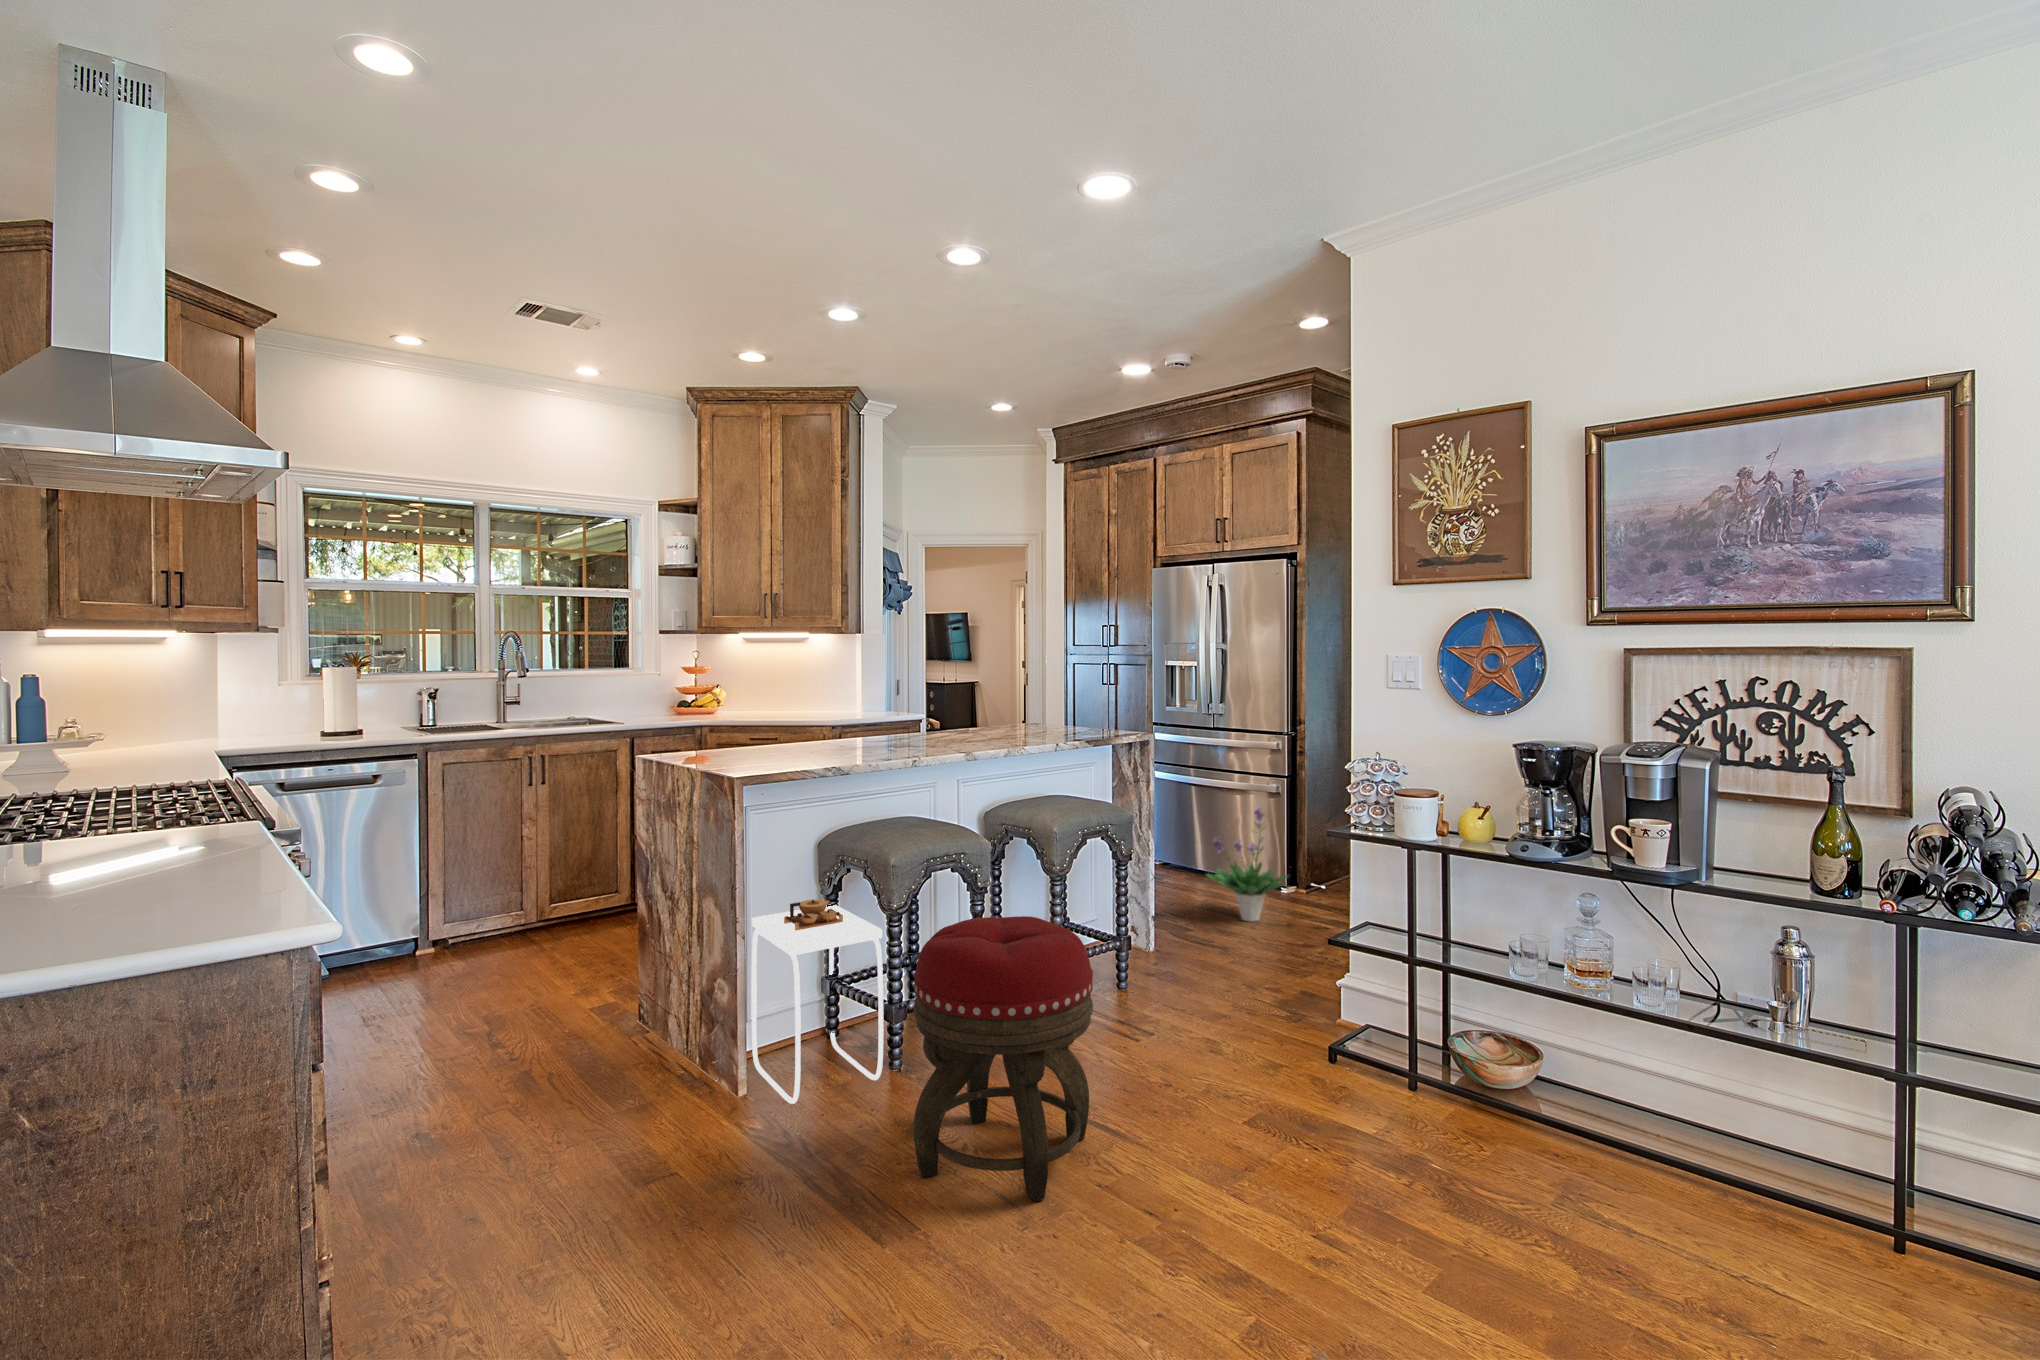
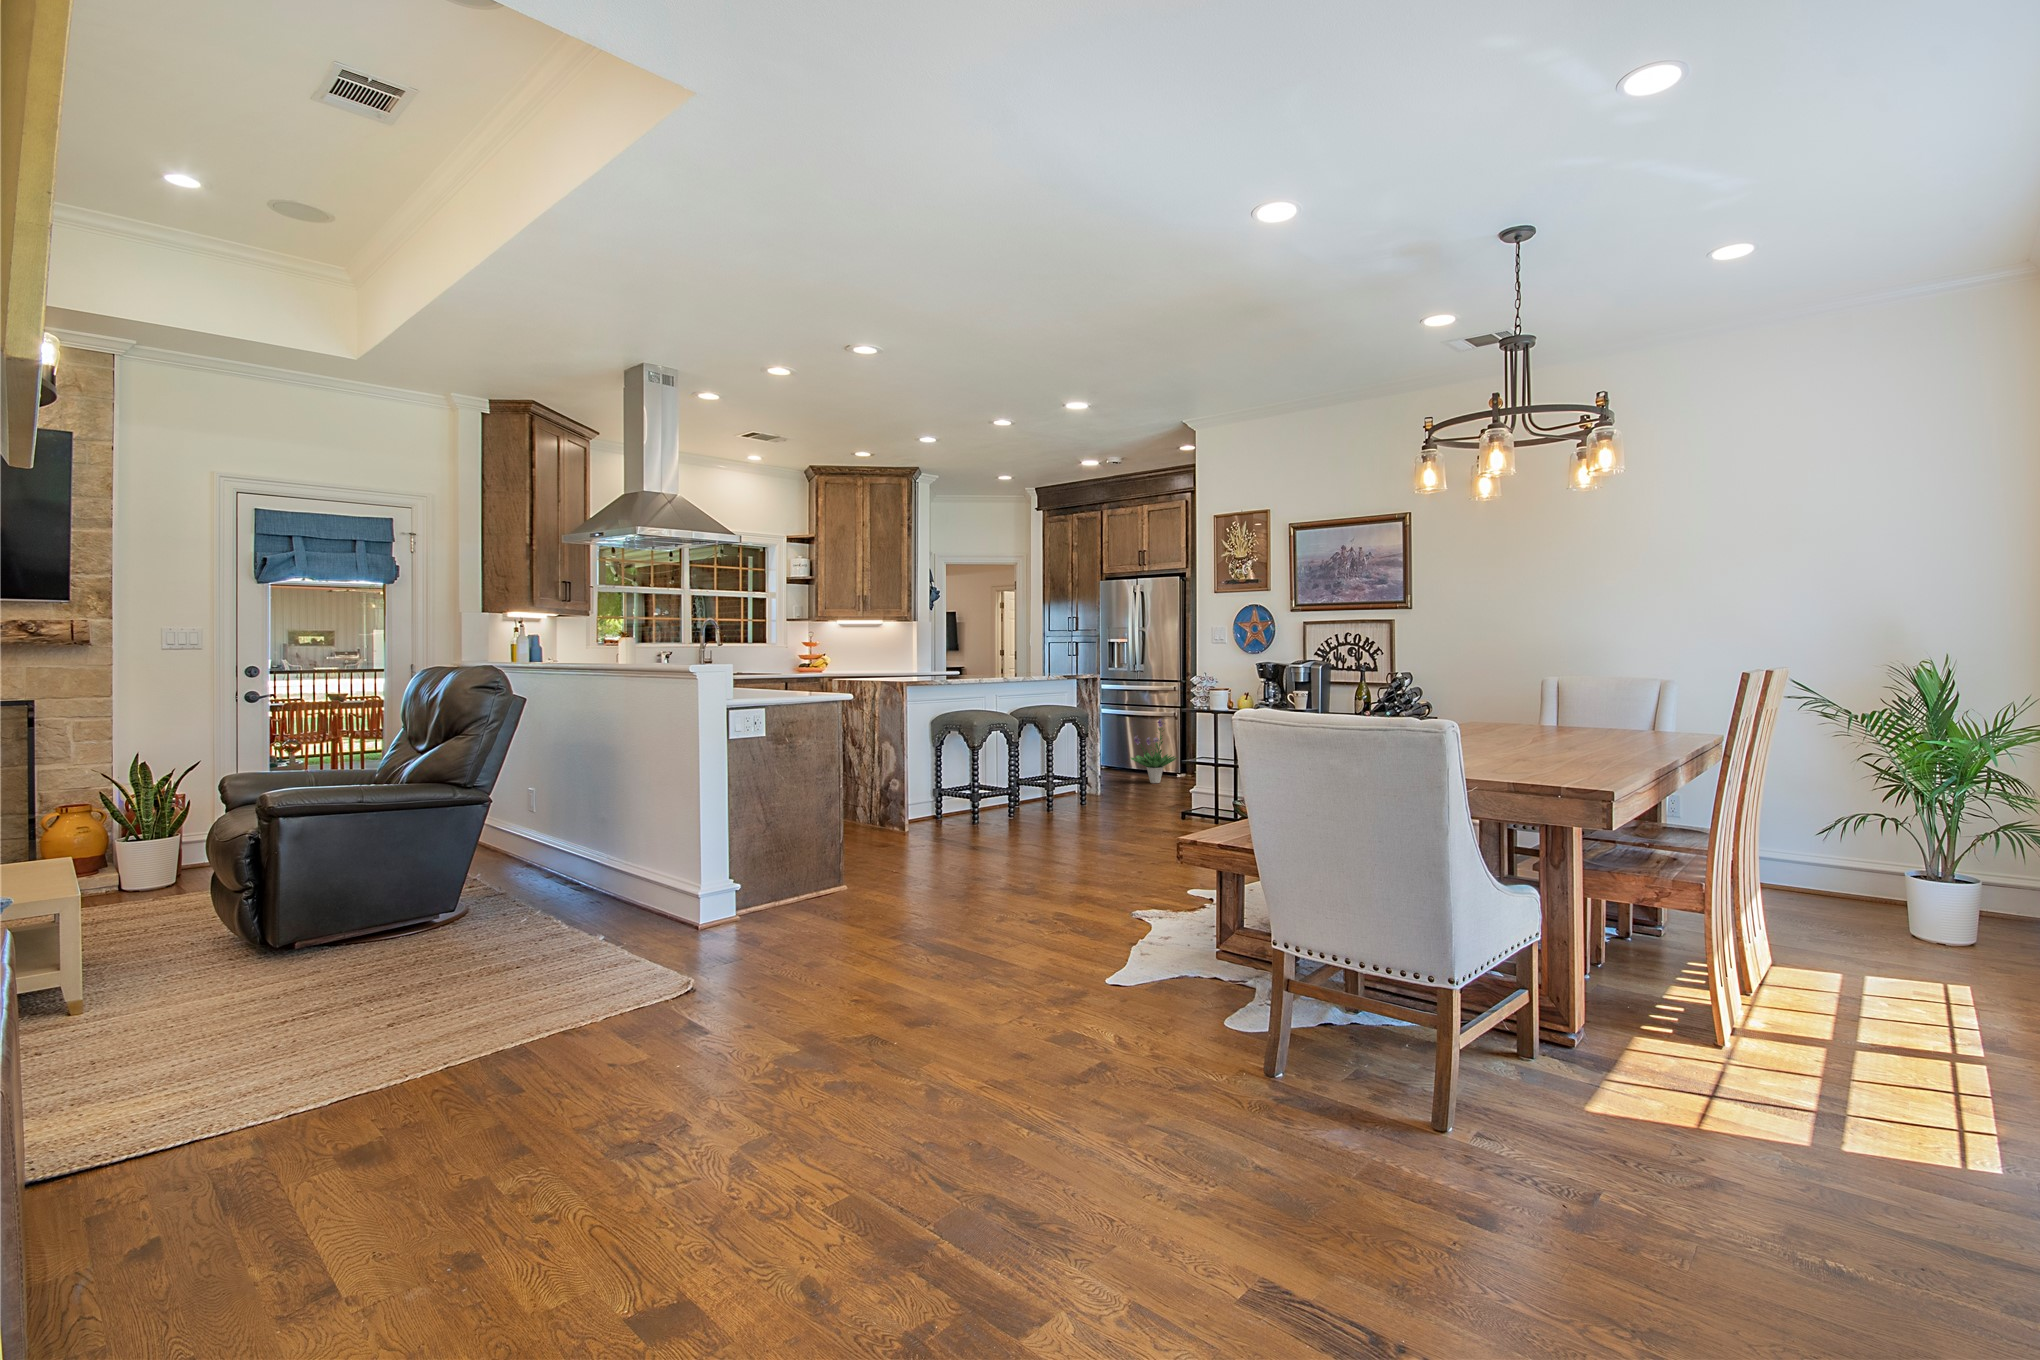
side table: present [752,899,883,1104] -> none [908,741,975,828]
footstool: present [914,916,1093,1201] -> none [998,738,1074,841]

